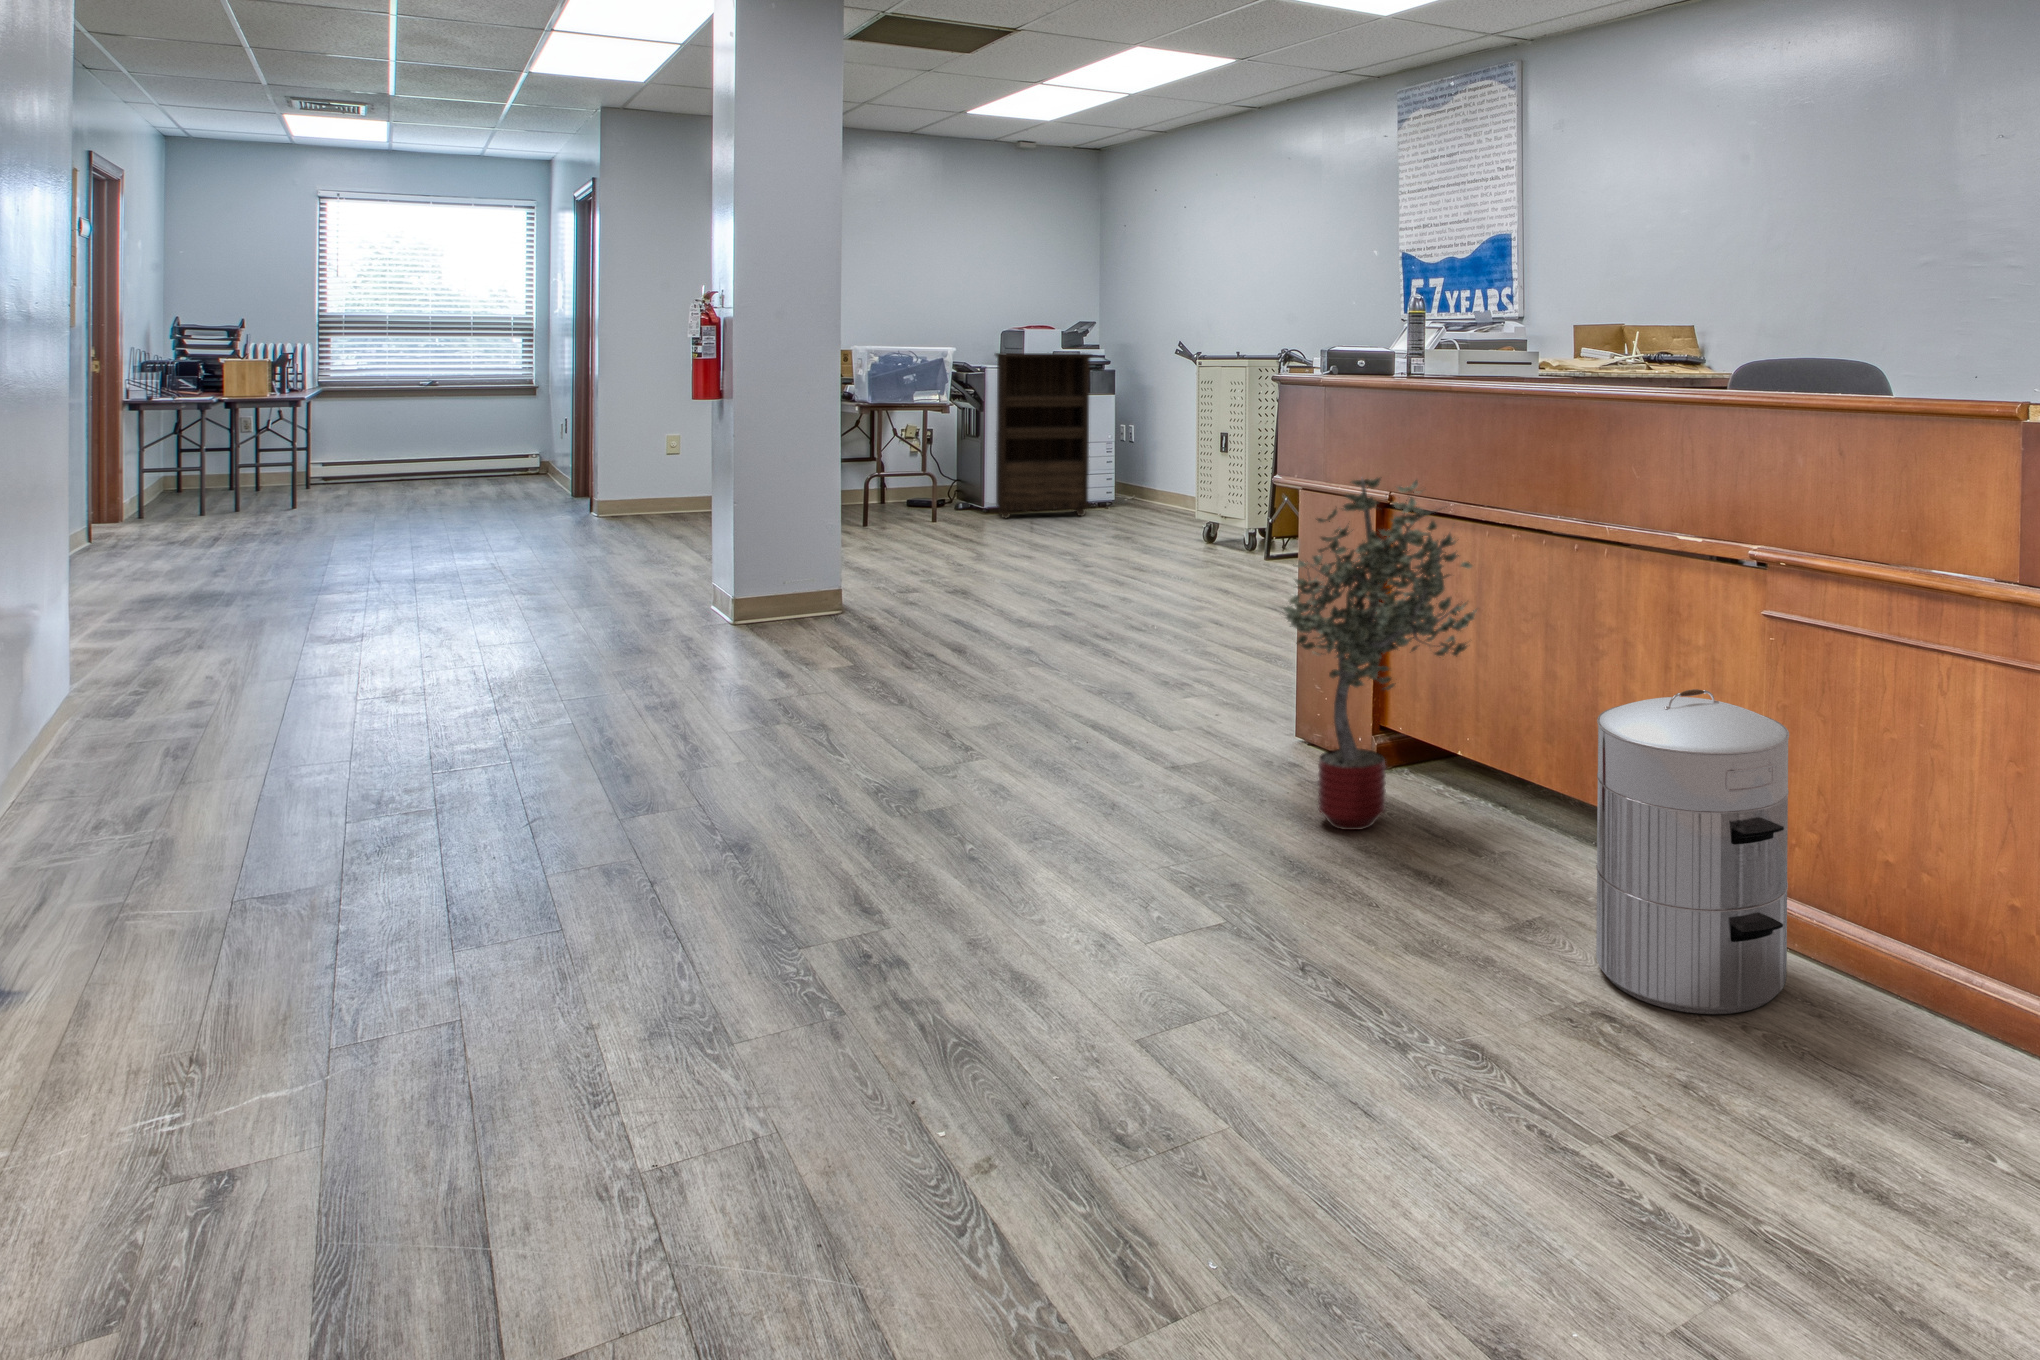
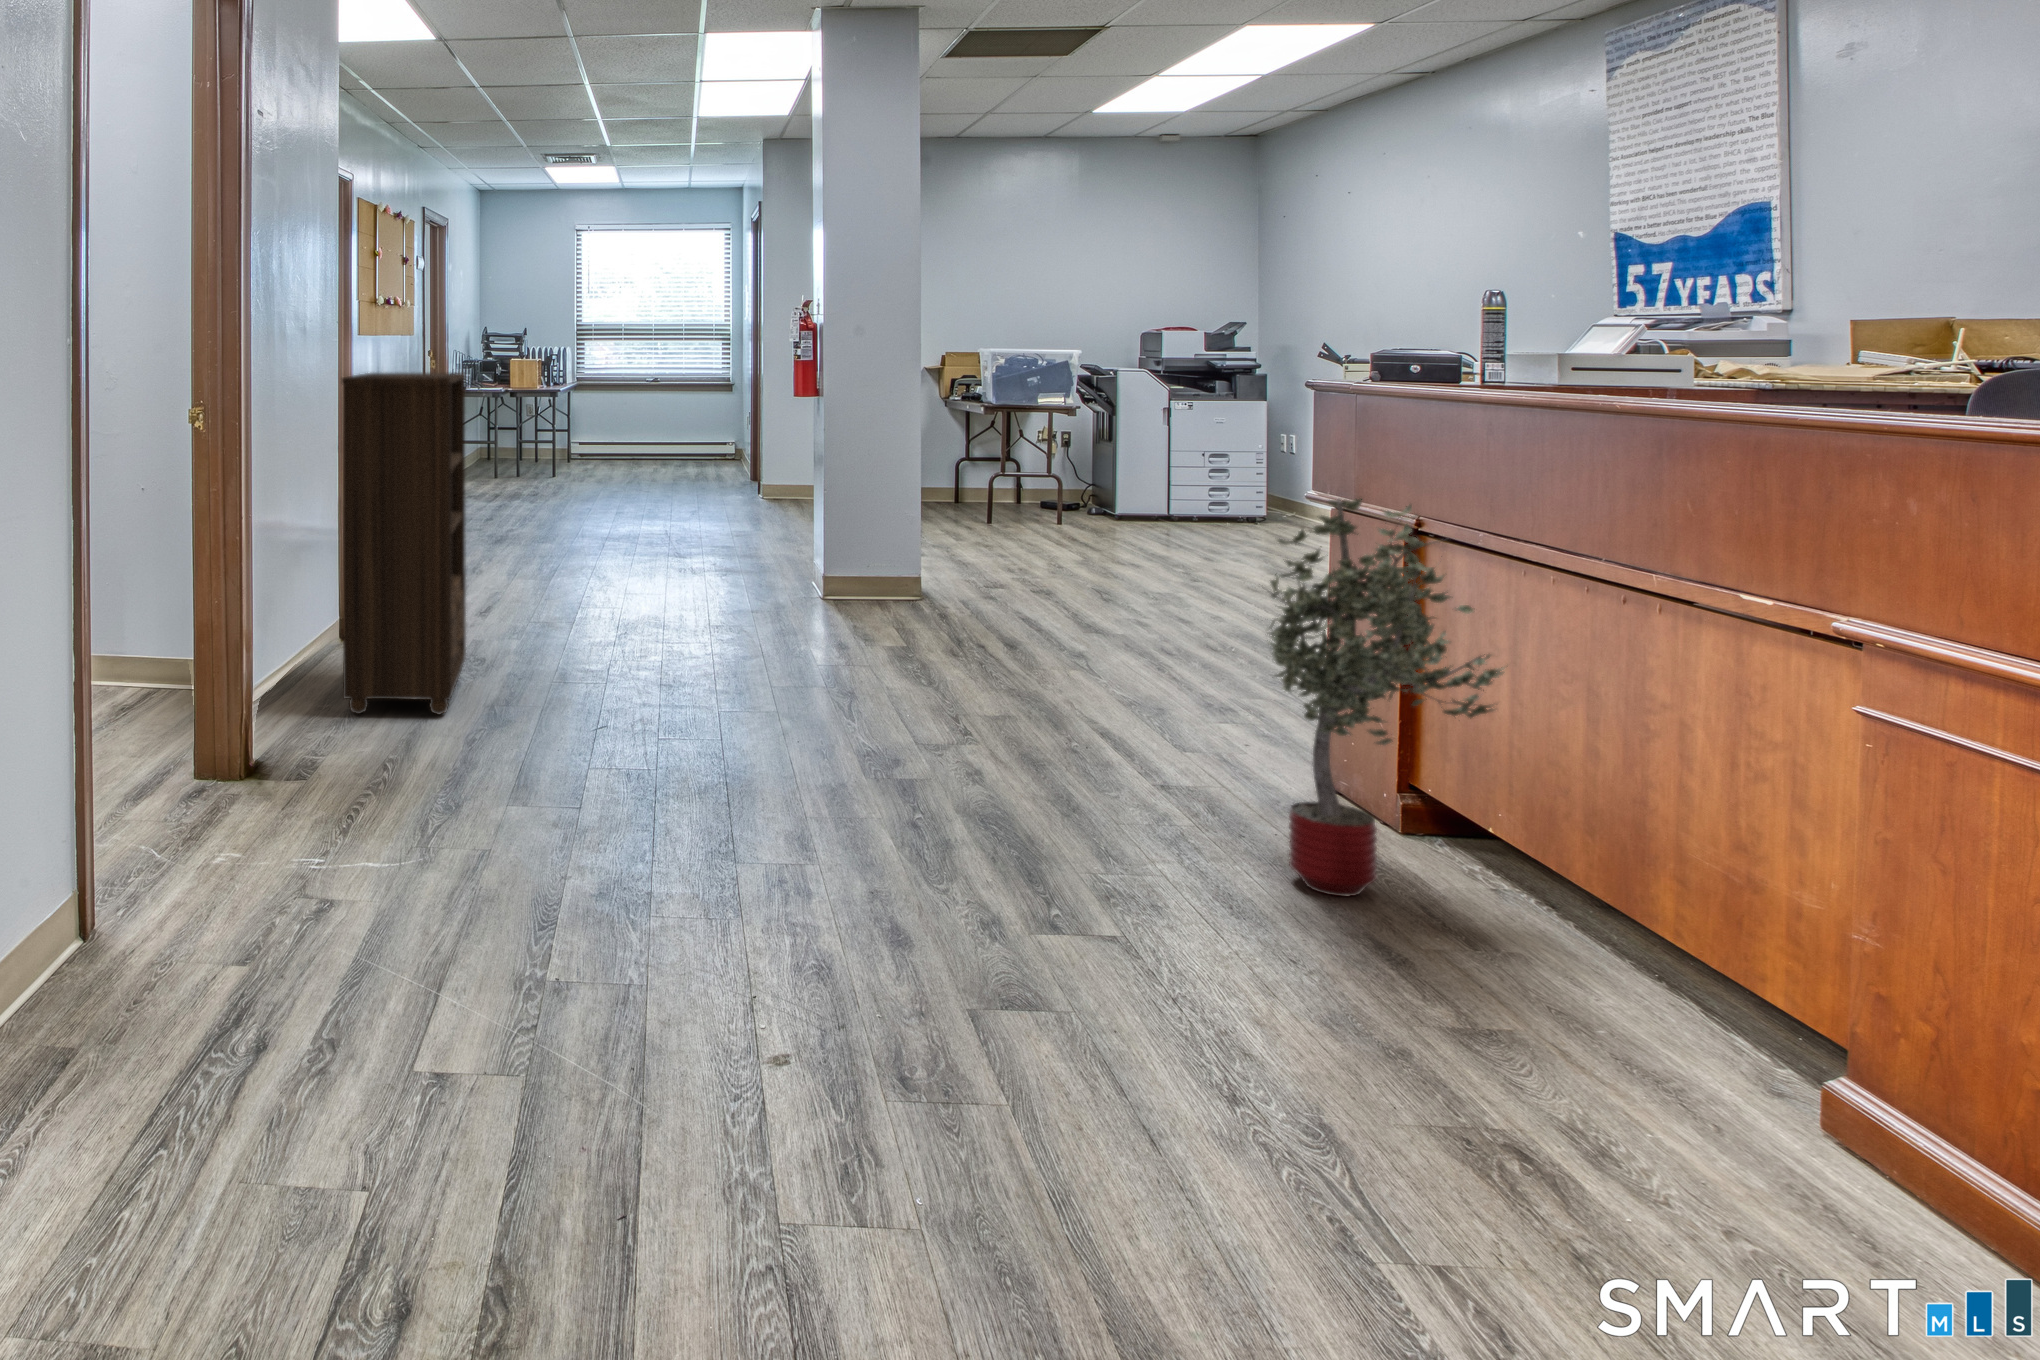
bookshelf: present [995,353,1092,518] -> present [342,373,466,714]
waste bin: present [1596,689,1789,1014] -> none [1551,792,1863,1225]

